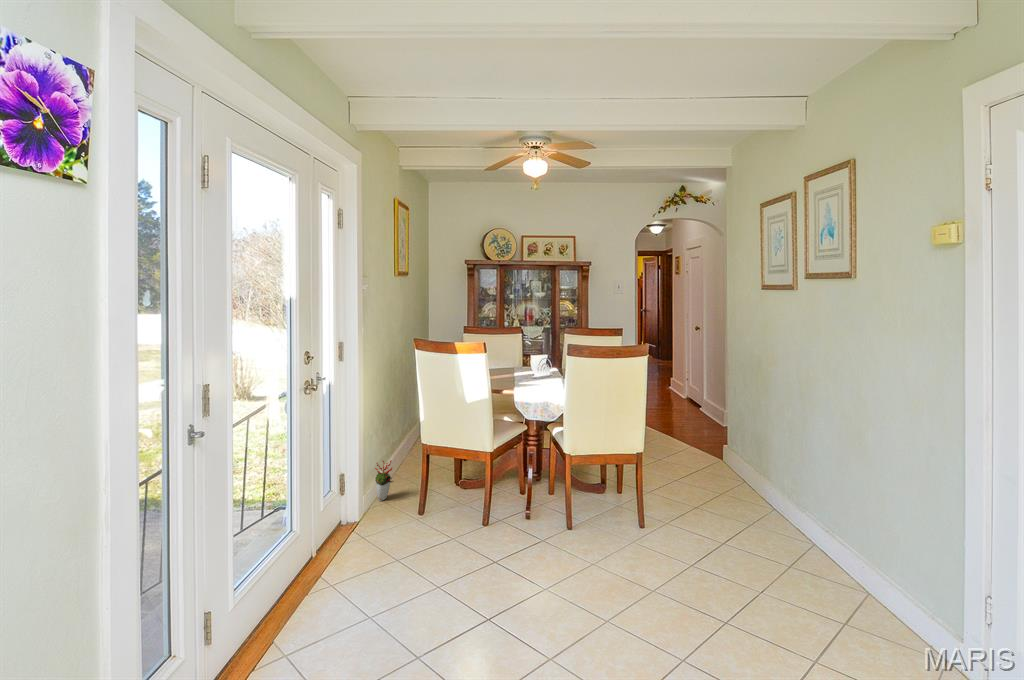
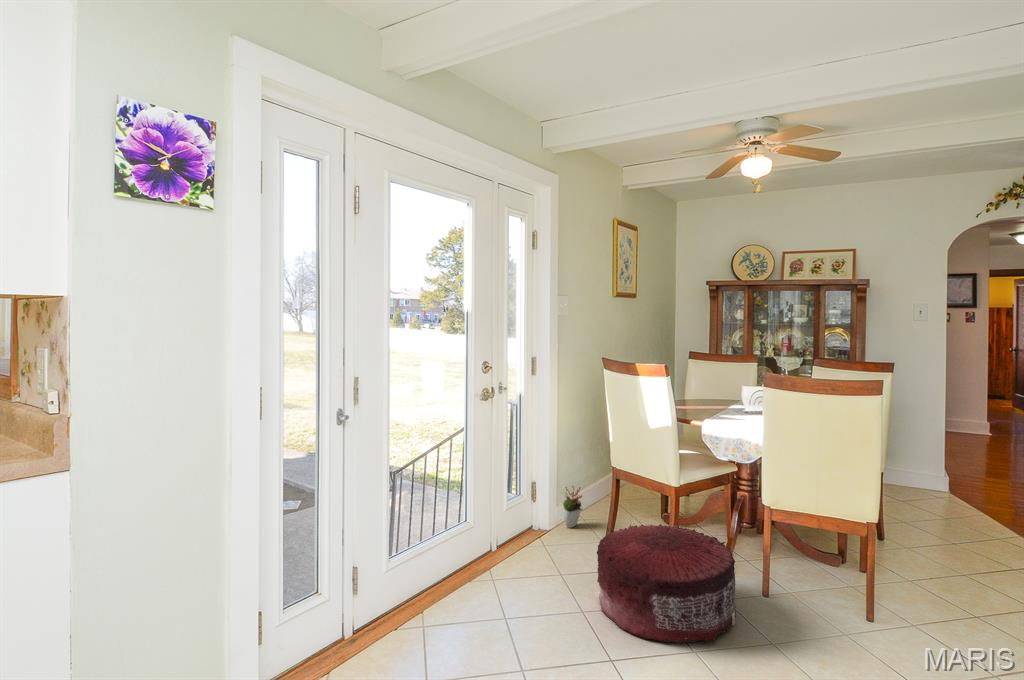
pouf: none [445,479,560,579] -> present [597,524,736,643]

